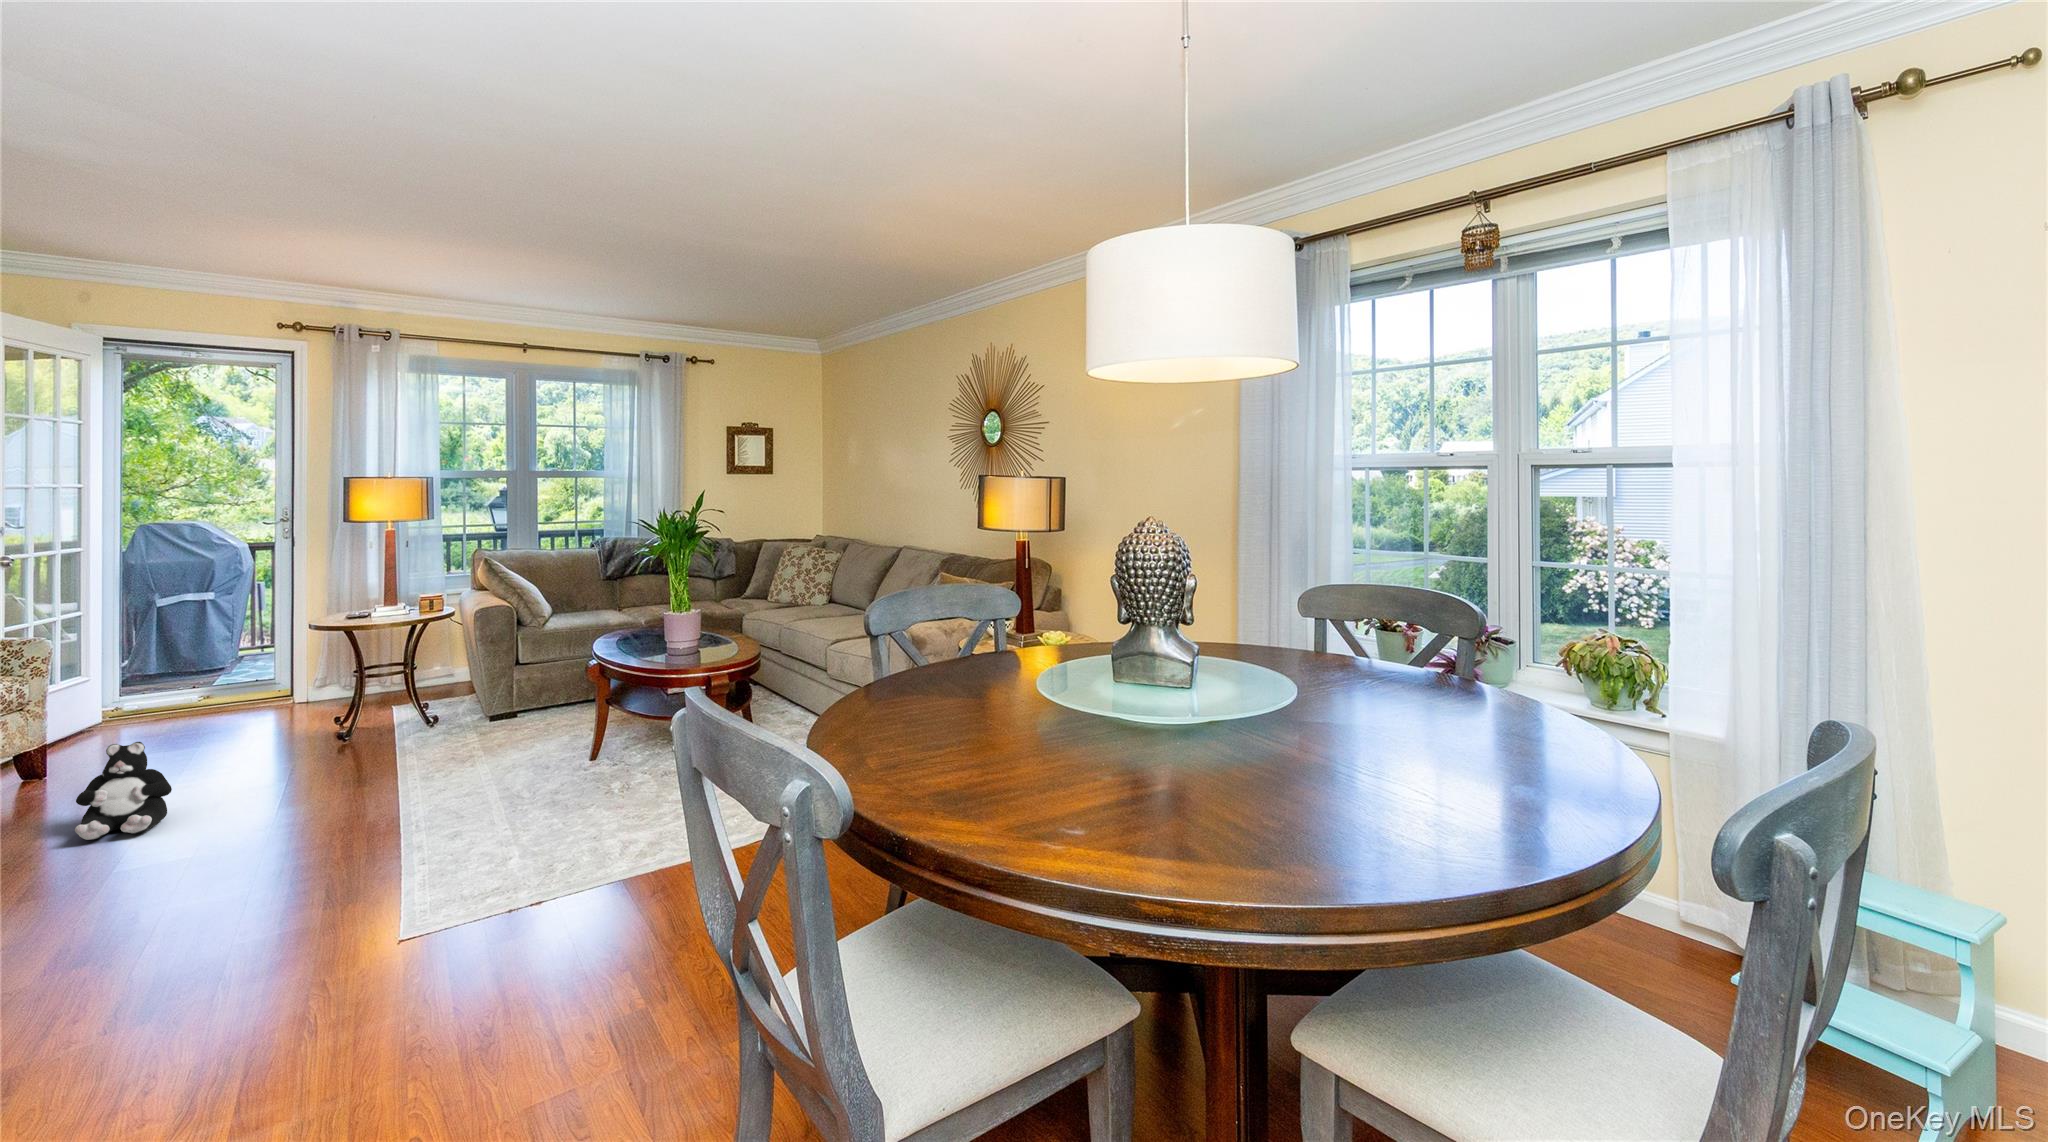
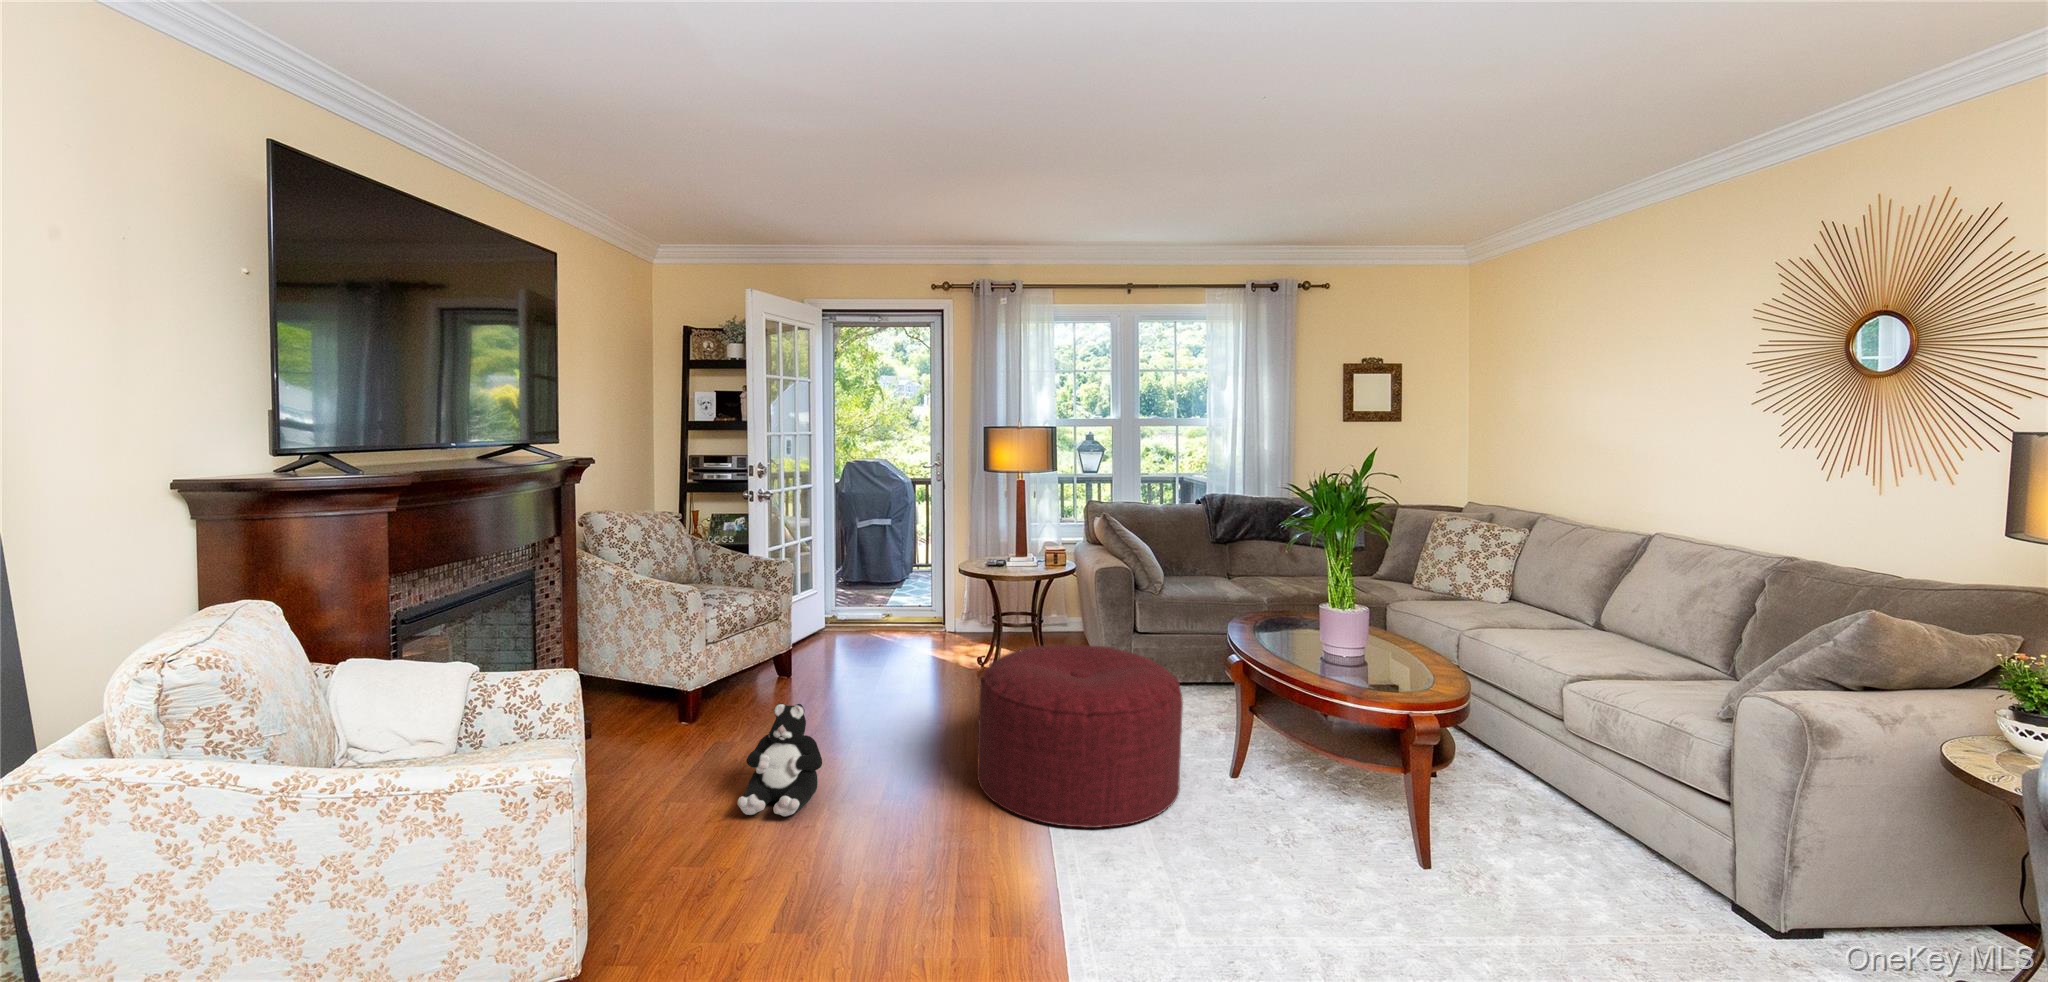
ottoman: none [344,666,541,794] -> present [977,644,1183,828]

